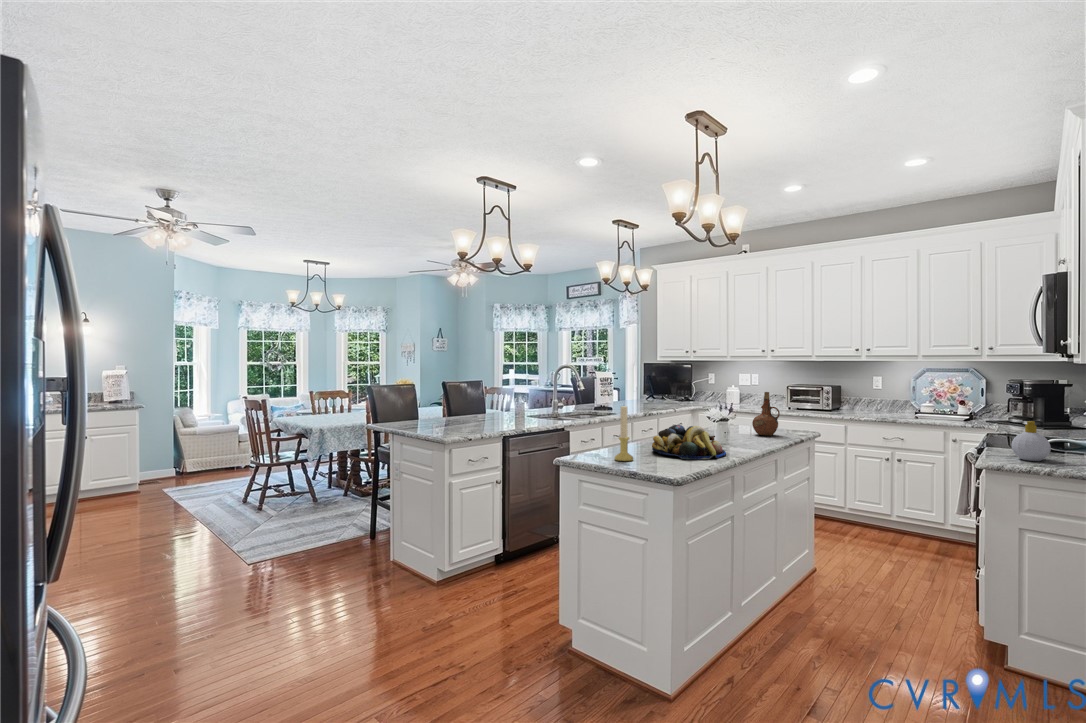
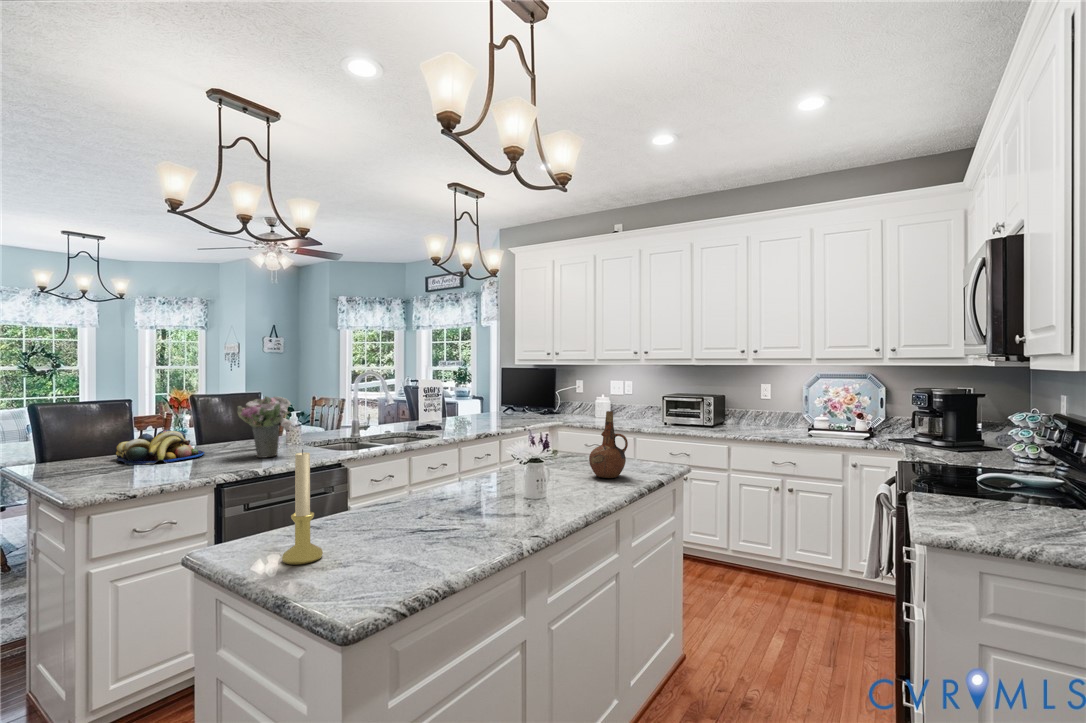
flower bouquet: none [498,382,533,423] -> present [238,396,292,458]
soap bottle: present [1011,421,1051,461] -> none [962,461,1024,527]
fruit bowl: present [652,425,726,459] -> present [116,430,204,465]

